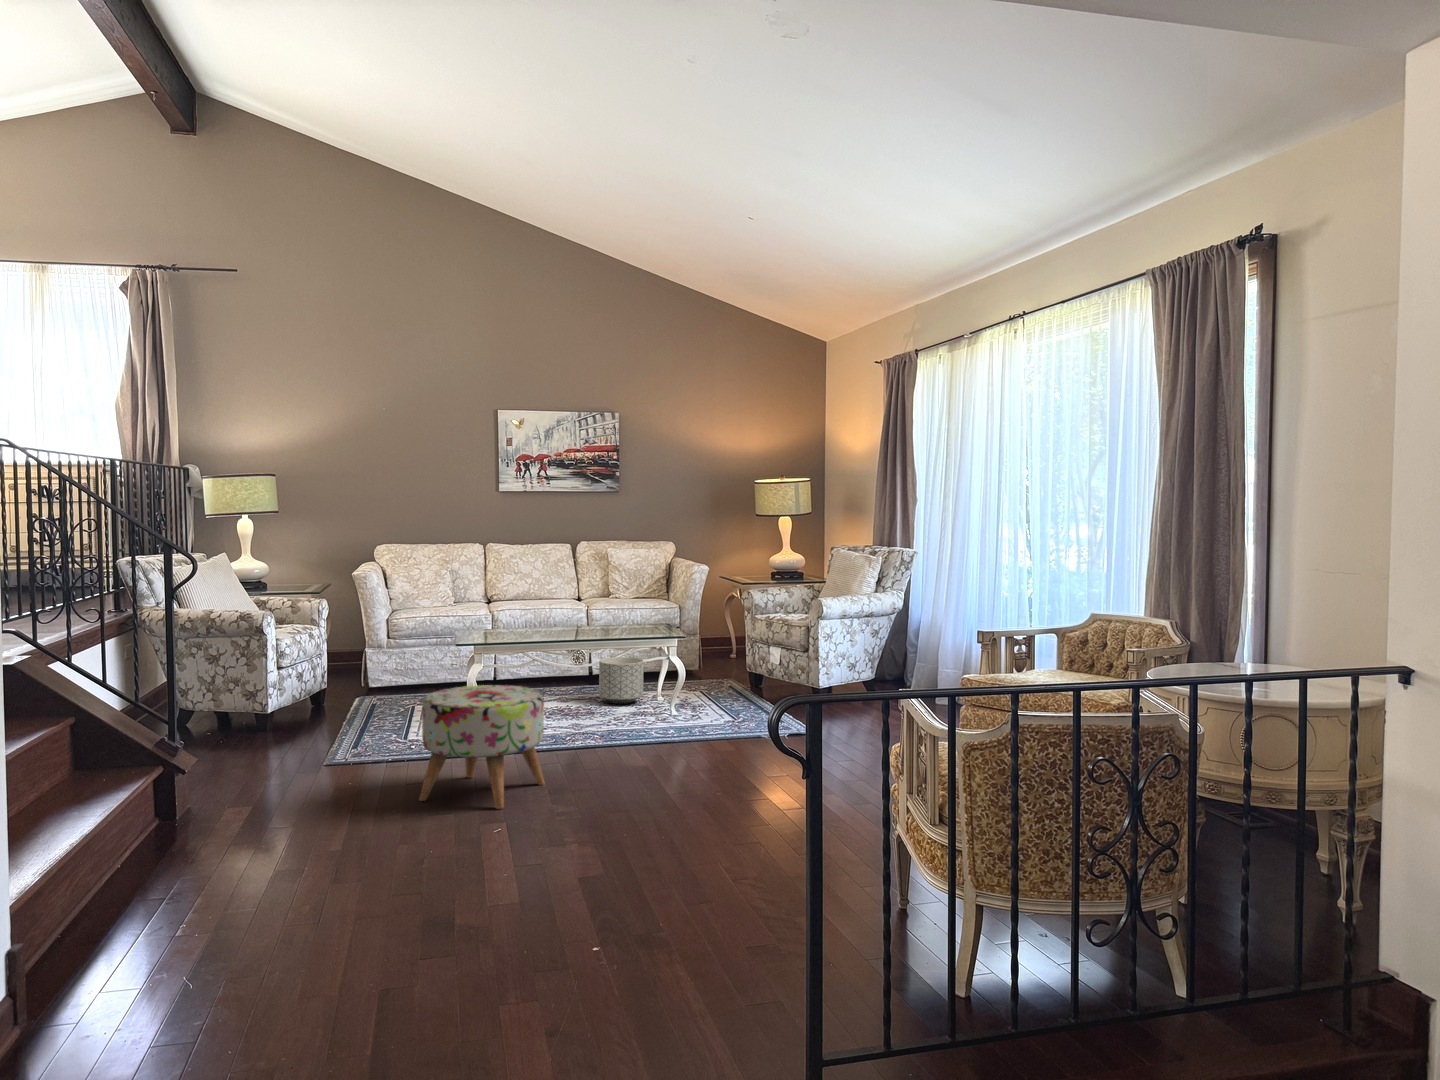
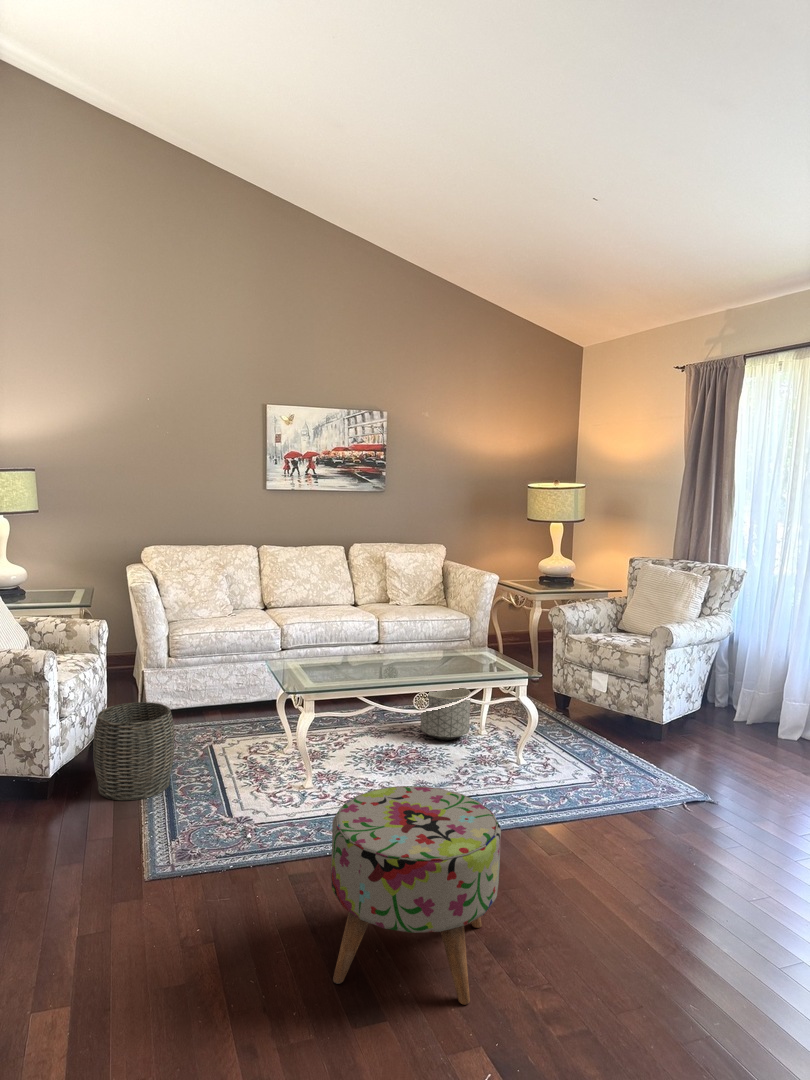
woven basket: none [303,659,369,731] -> present [93,702,175,800]

